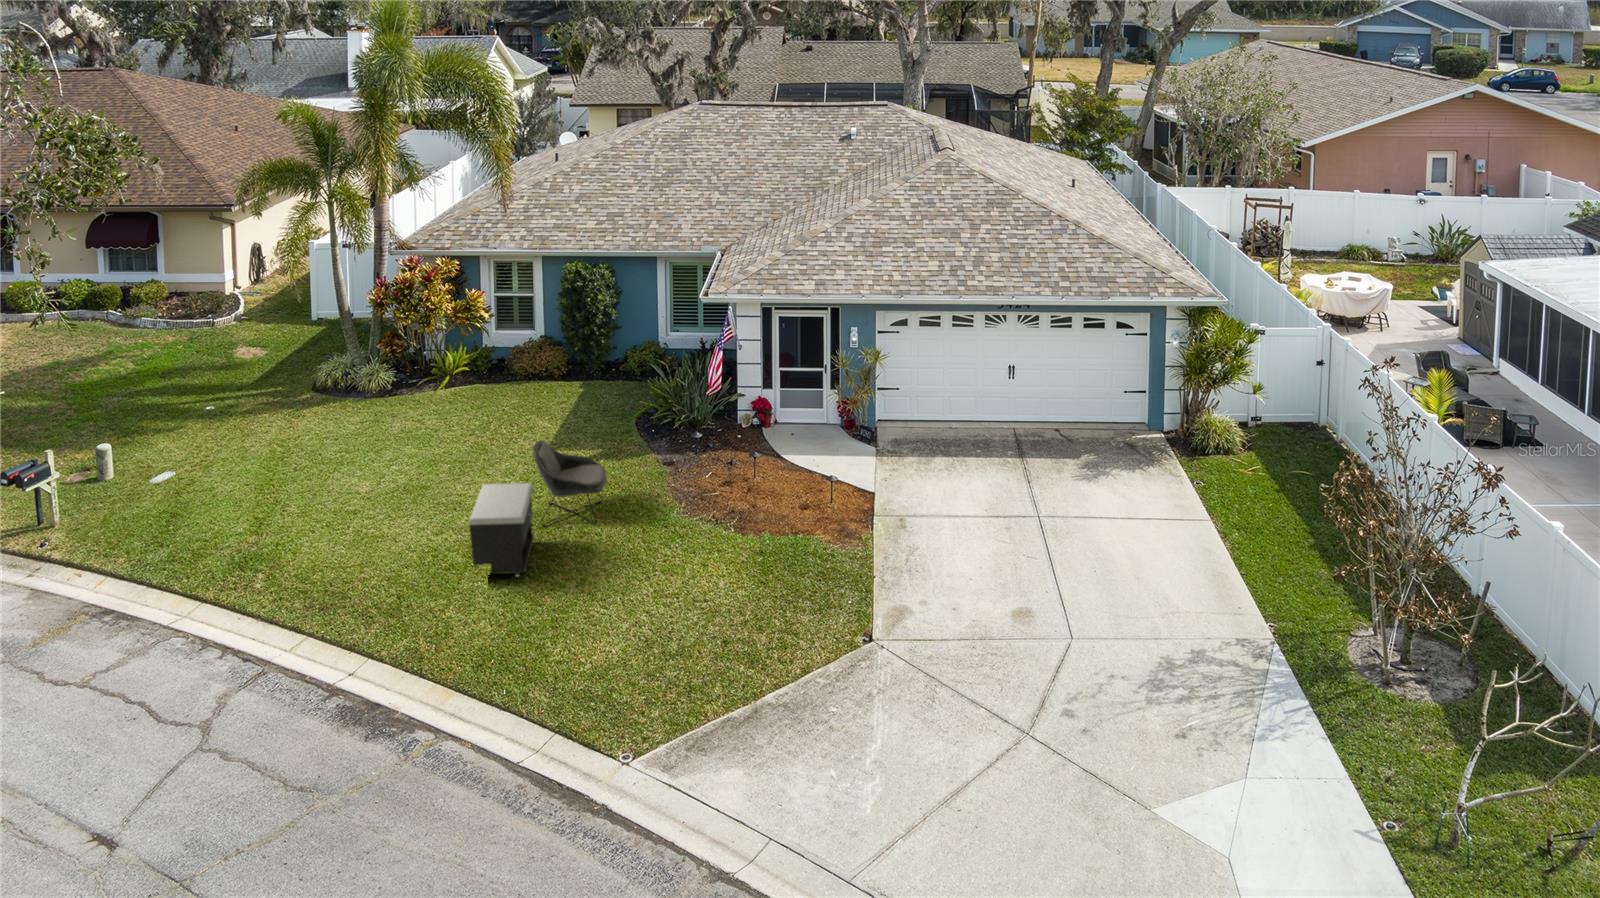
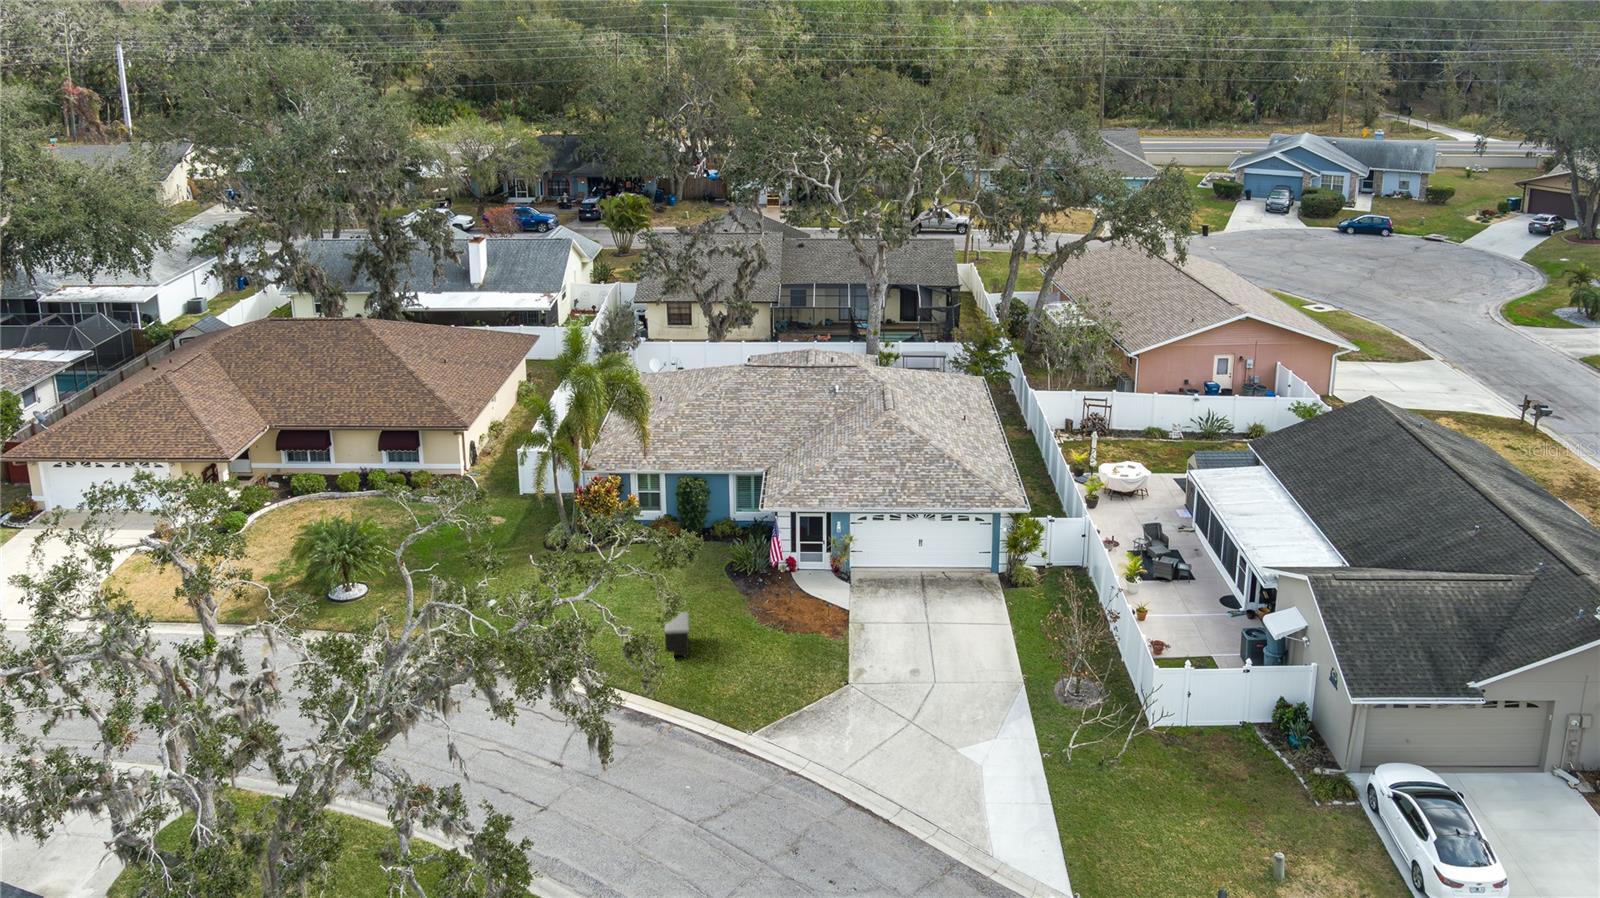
lounge chair: present [533,440,607,526] -> none [685,588,720,631]

